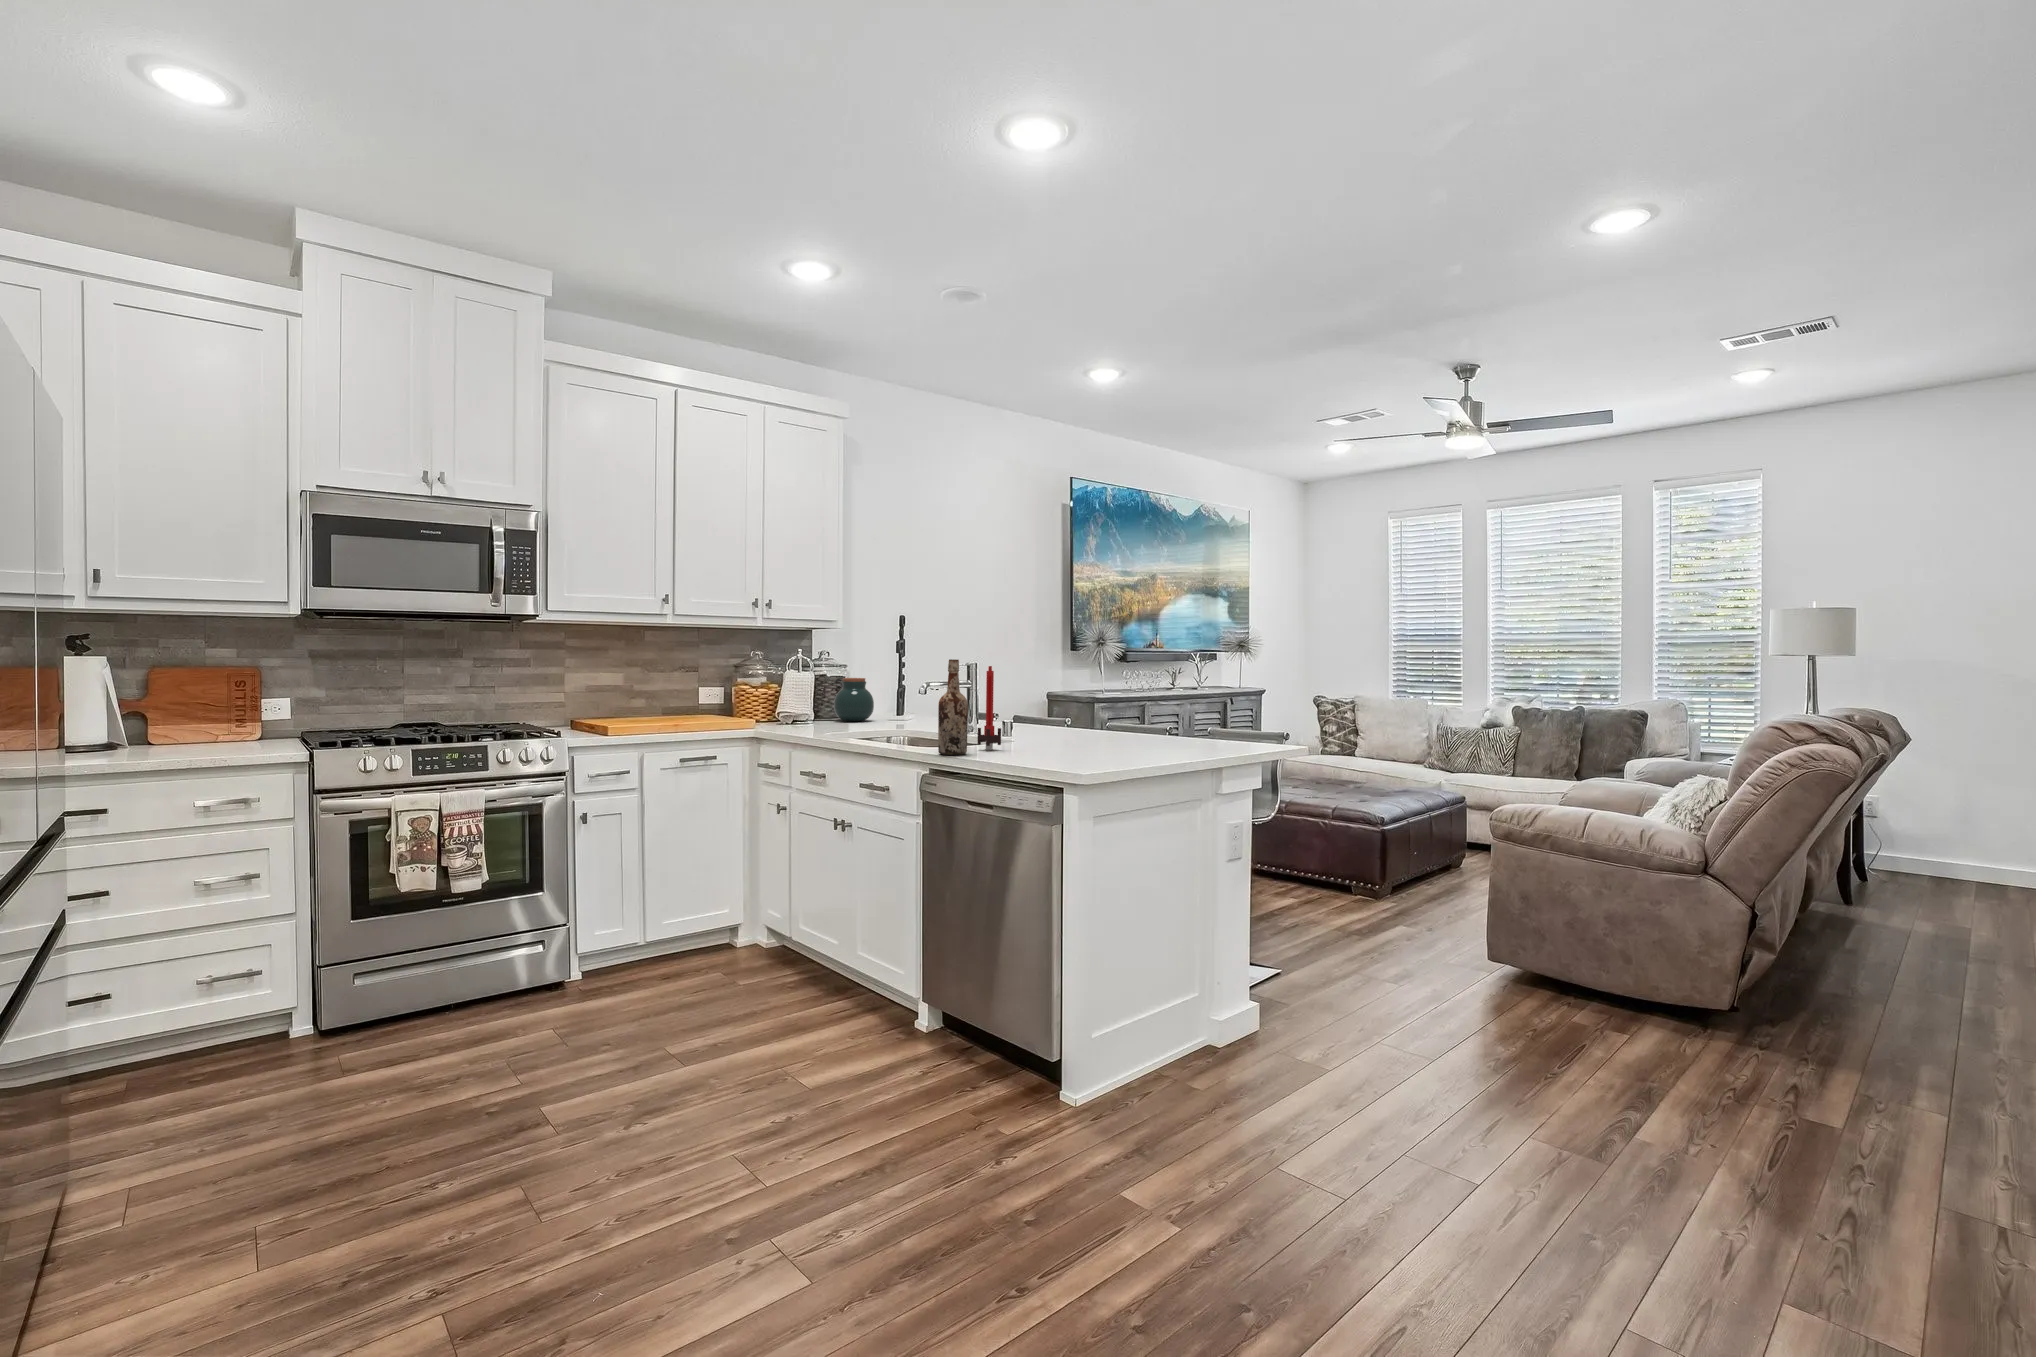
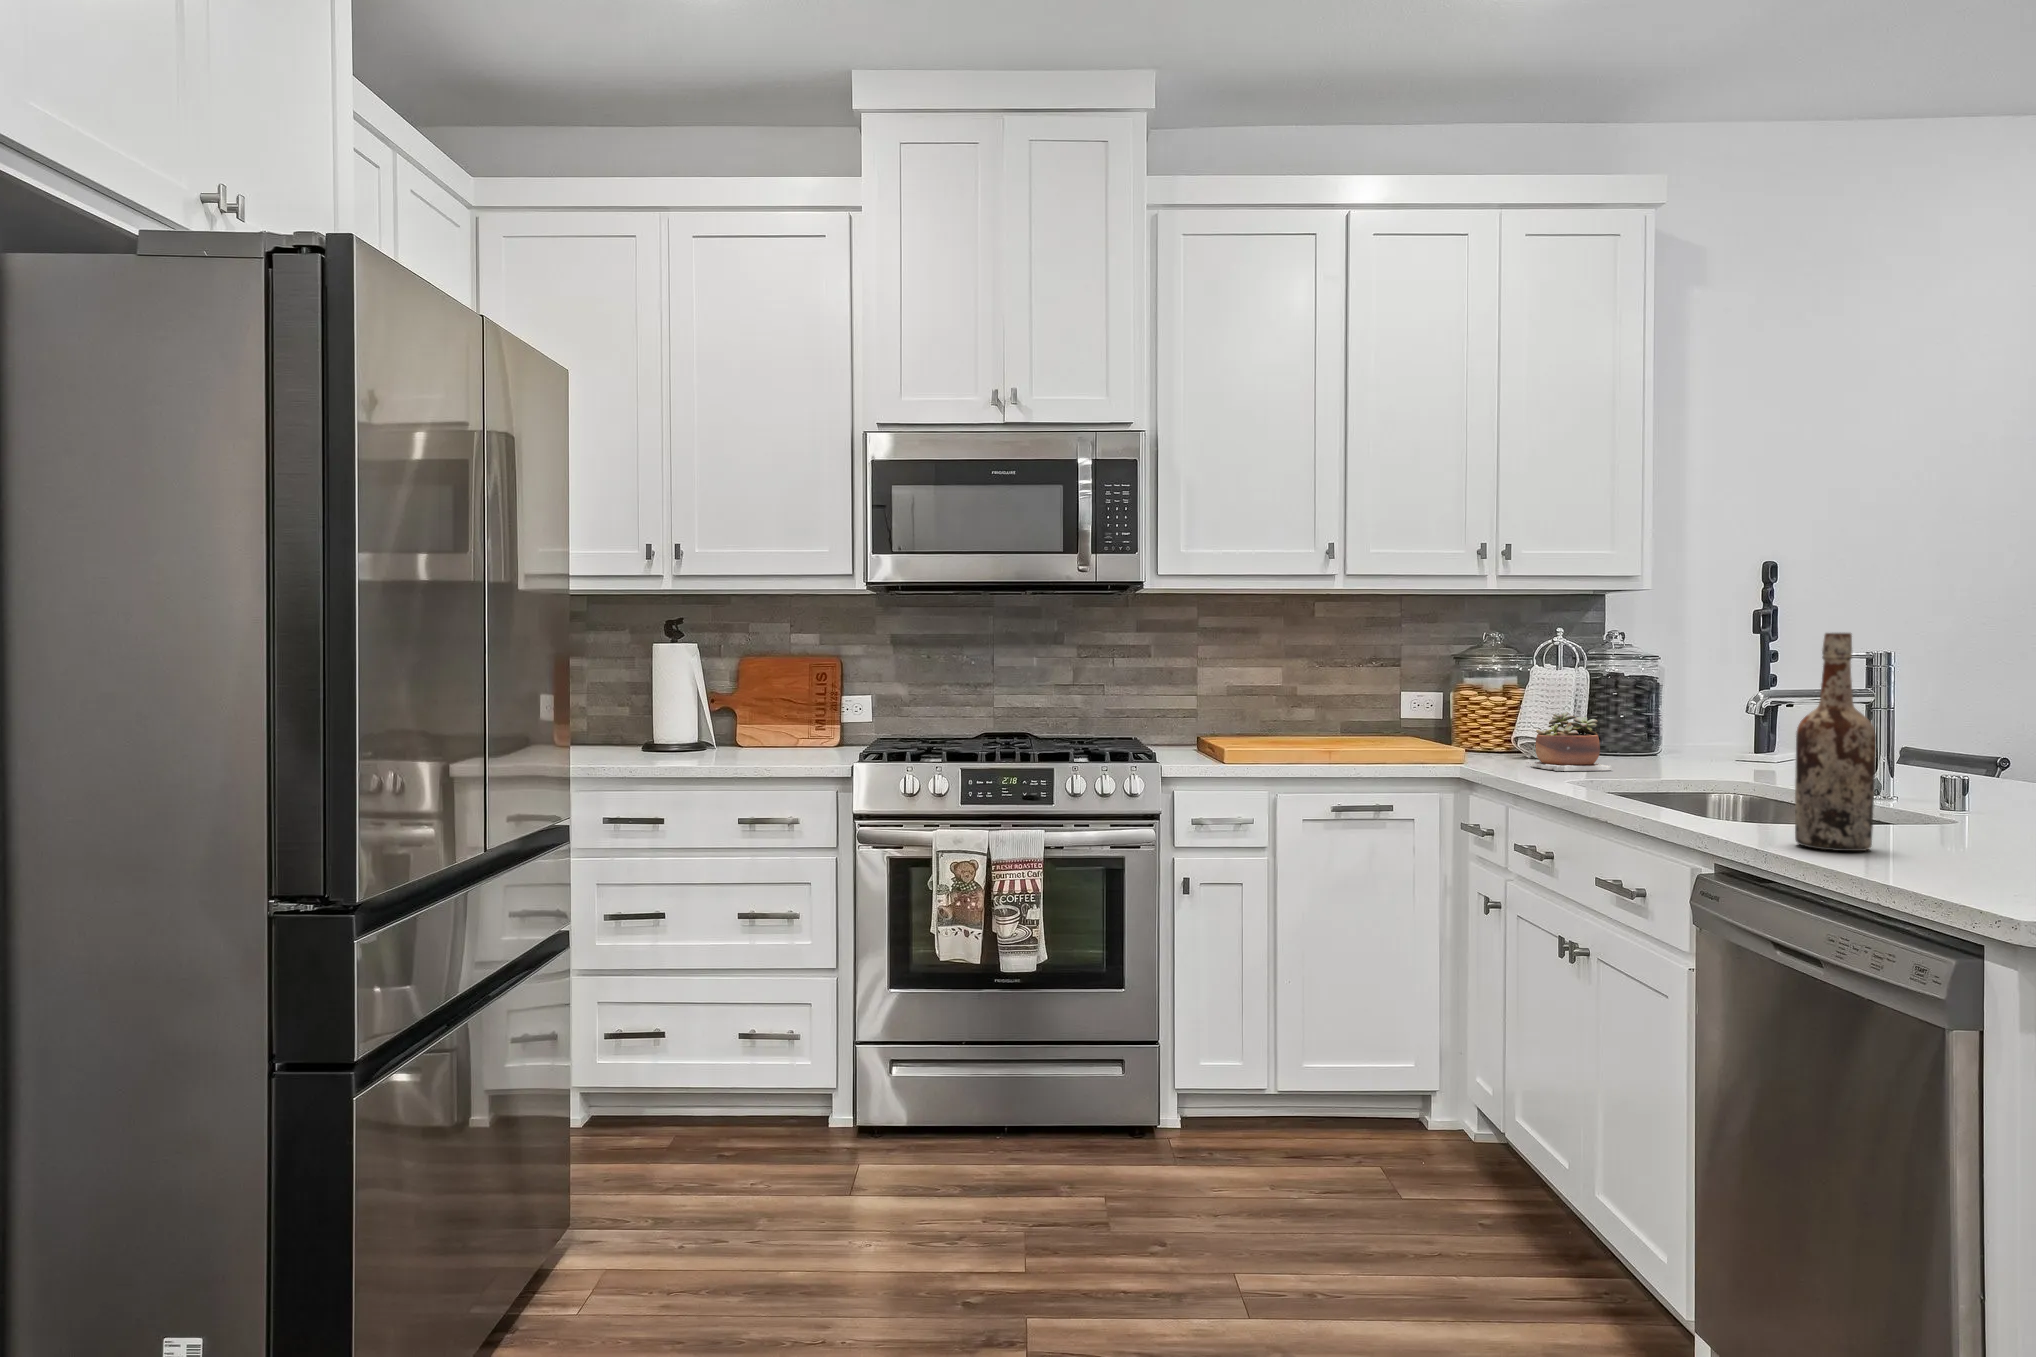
candle: present [977,666,1001,750] -> none [1908,649,1977,844]
jar: present [834,678,874,721] -> none [1621,679,1703,759]
succulent plant: none [790,697,836,730] -> present [1531,712,1613,771]

